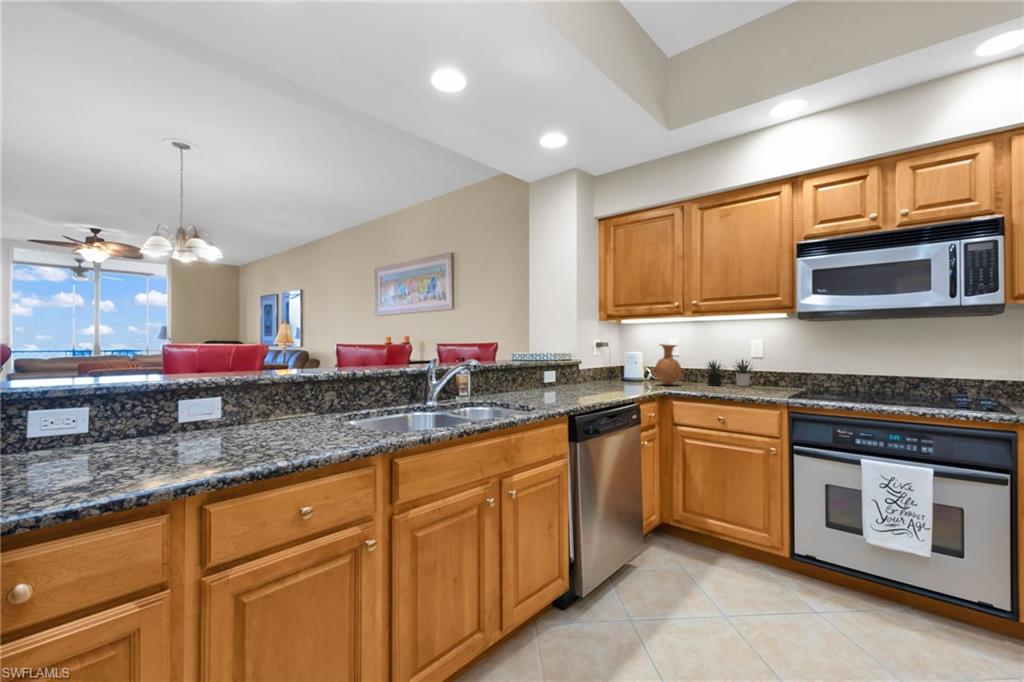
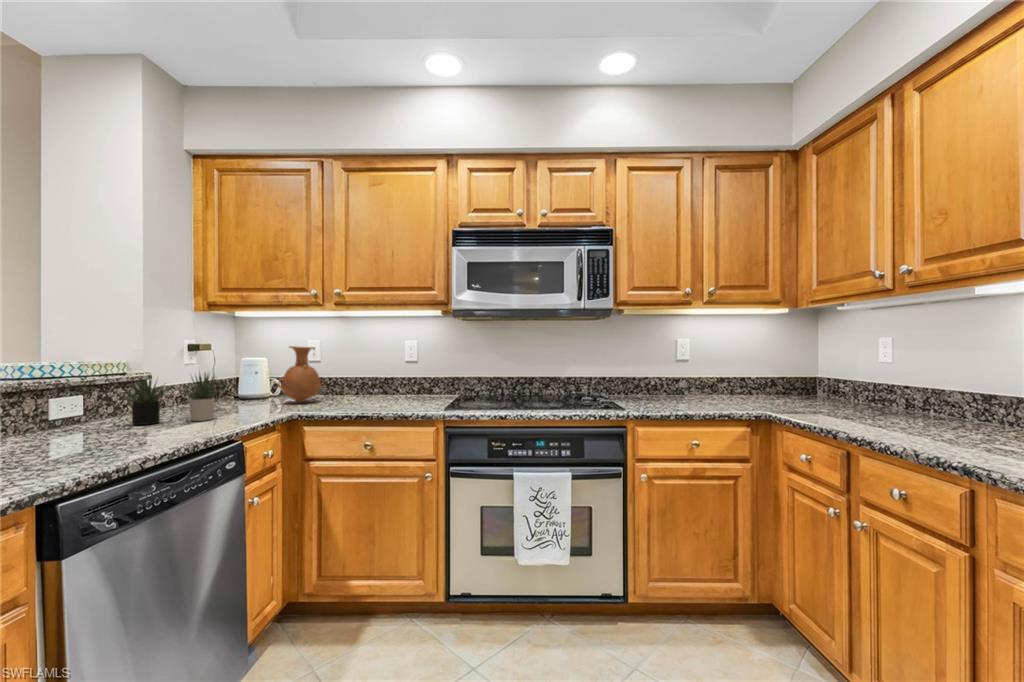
succulent plant: present [706,360,753,386] -> present [123,374,222,425]

